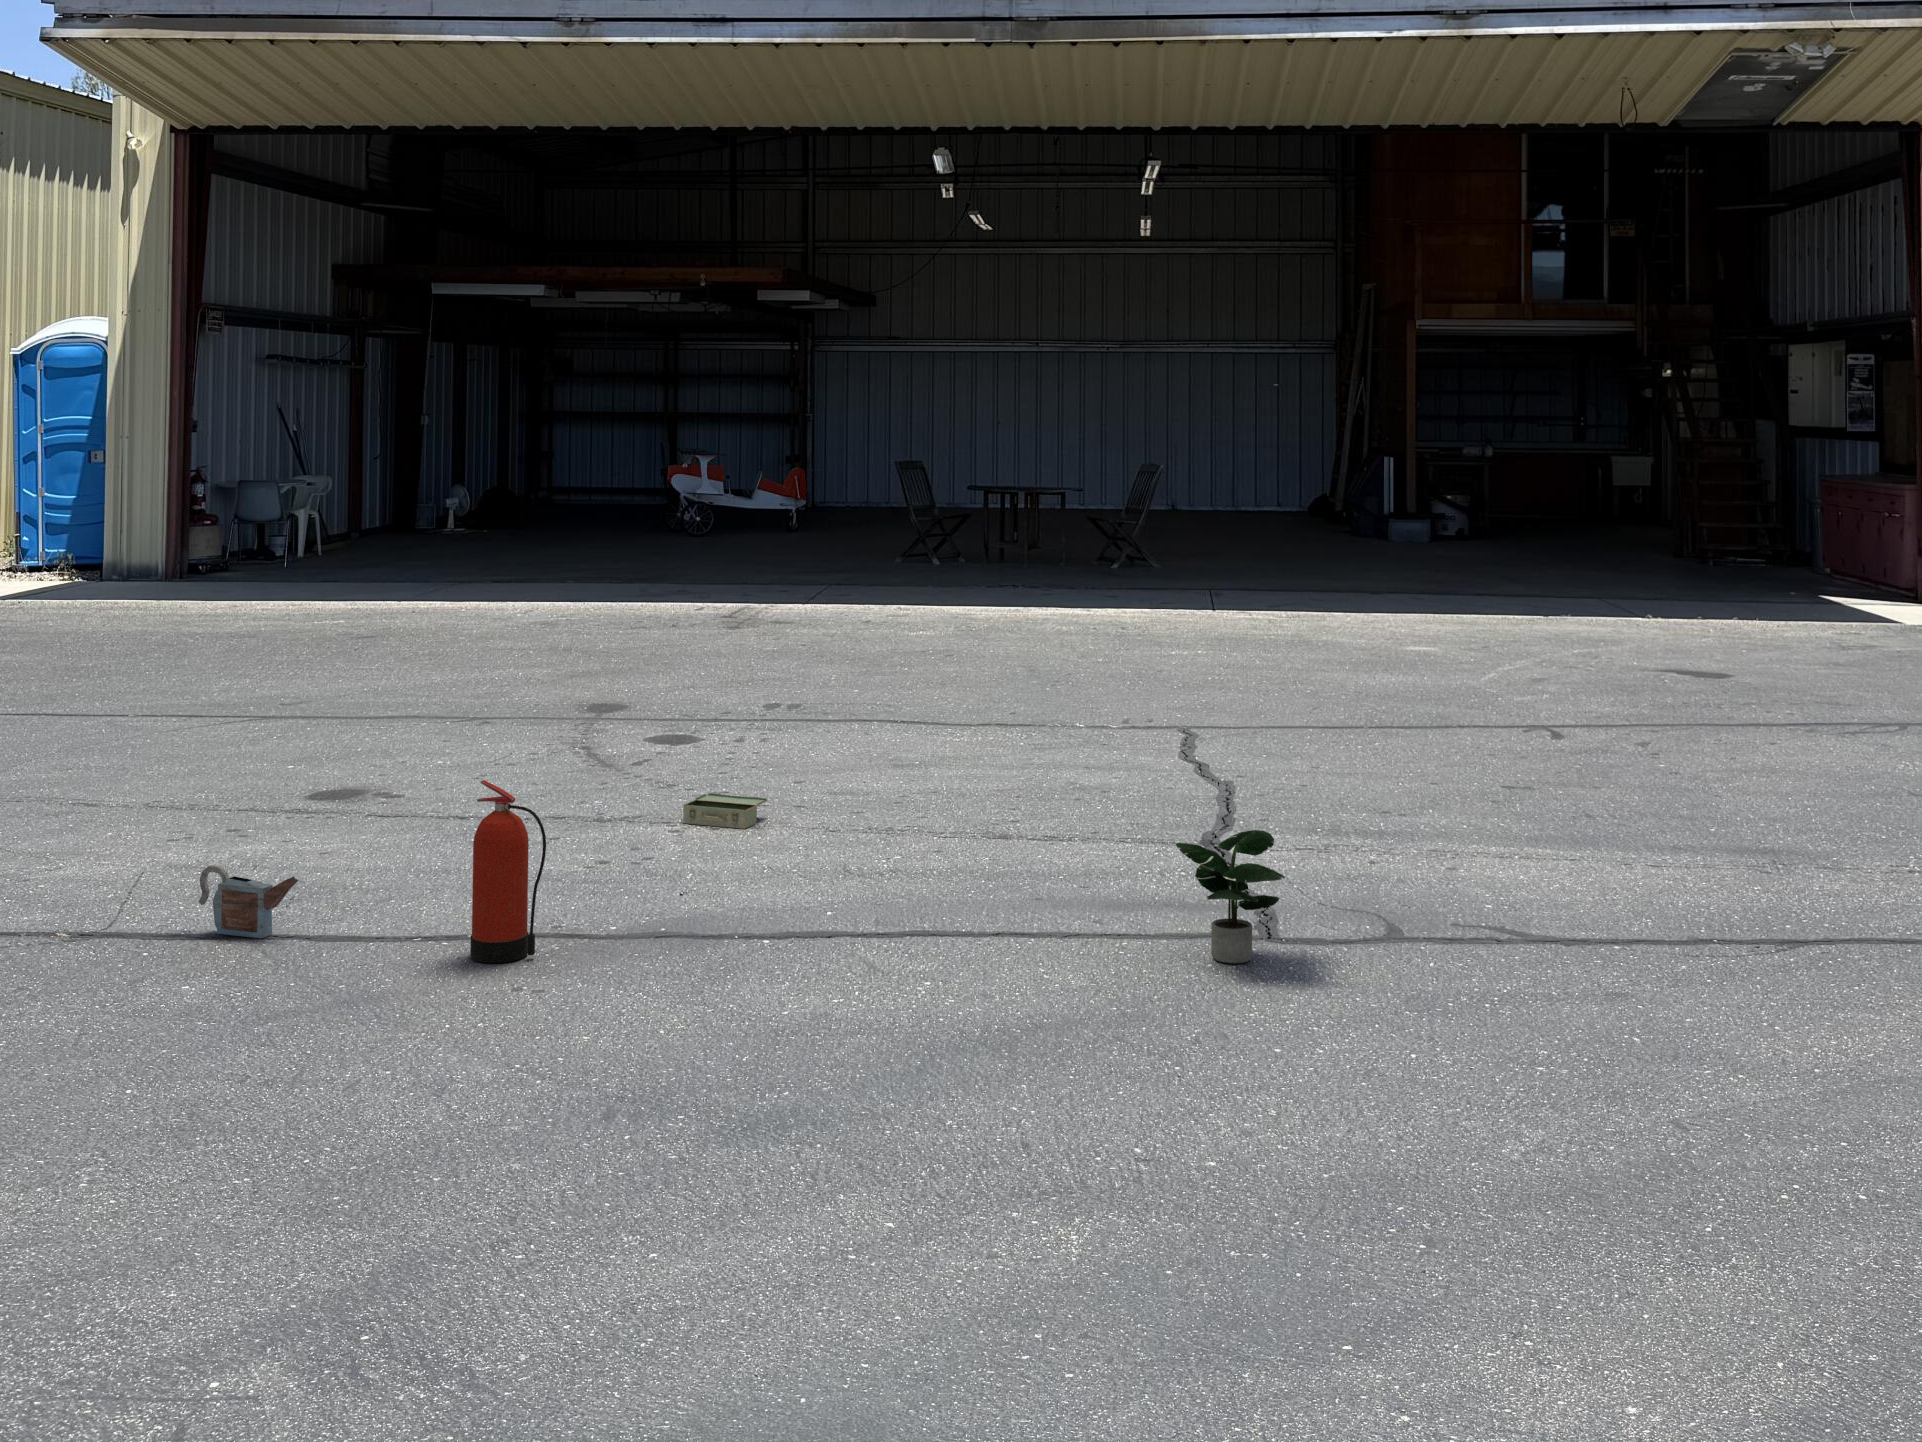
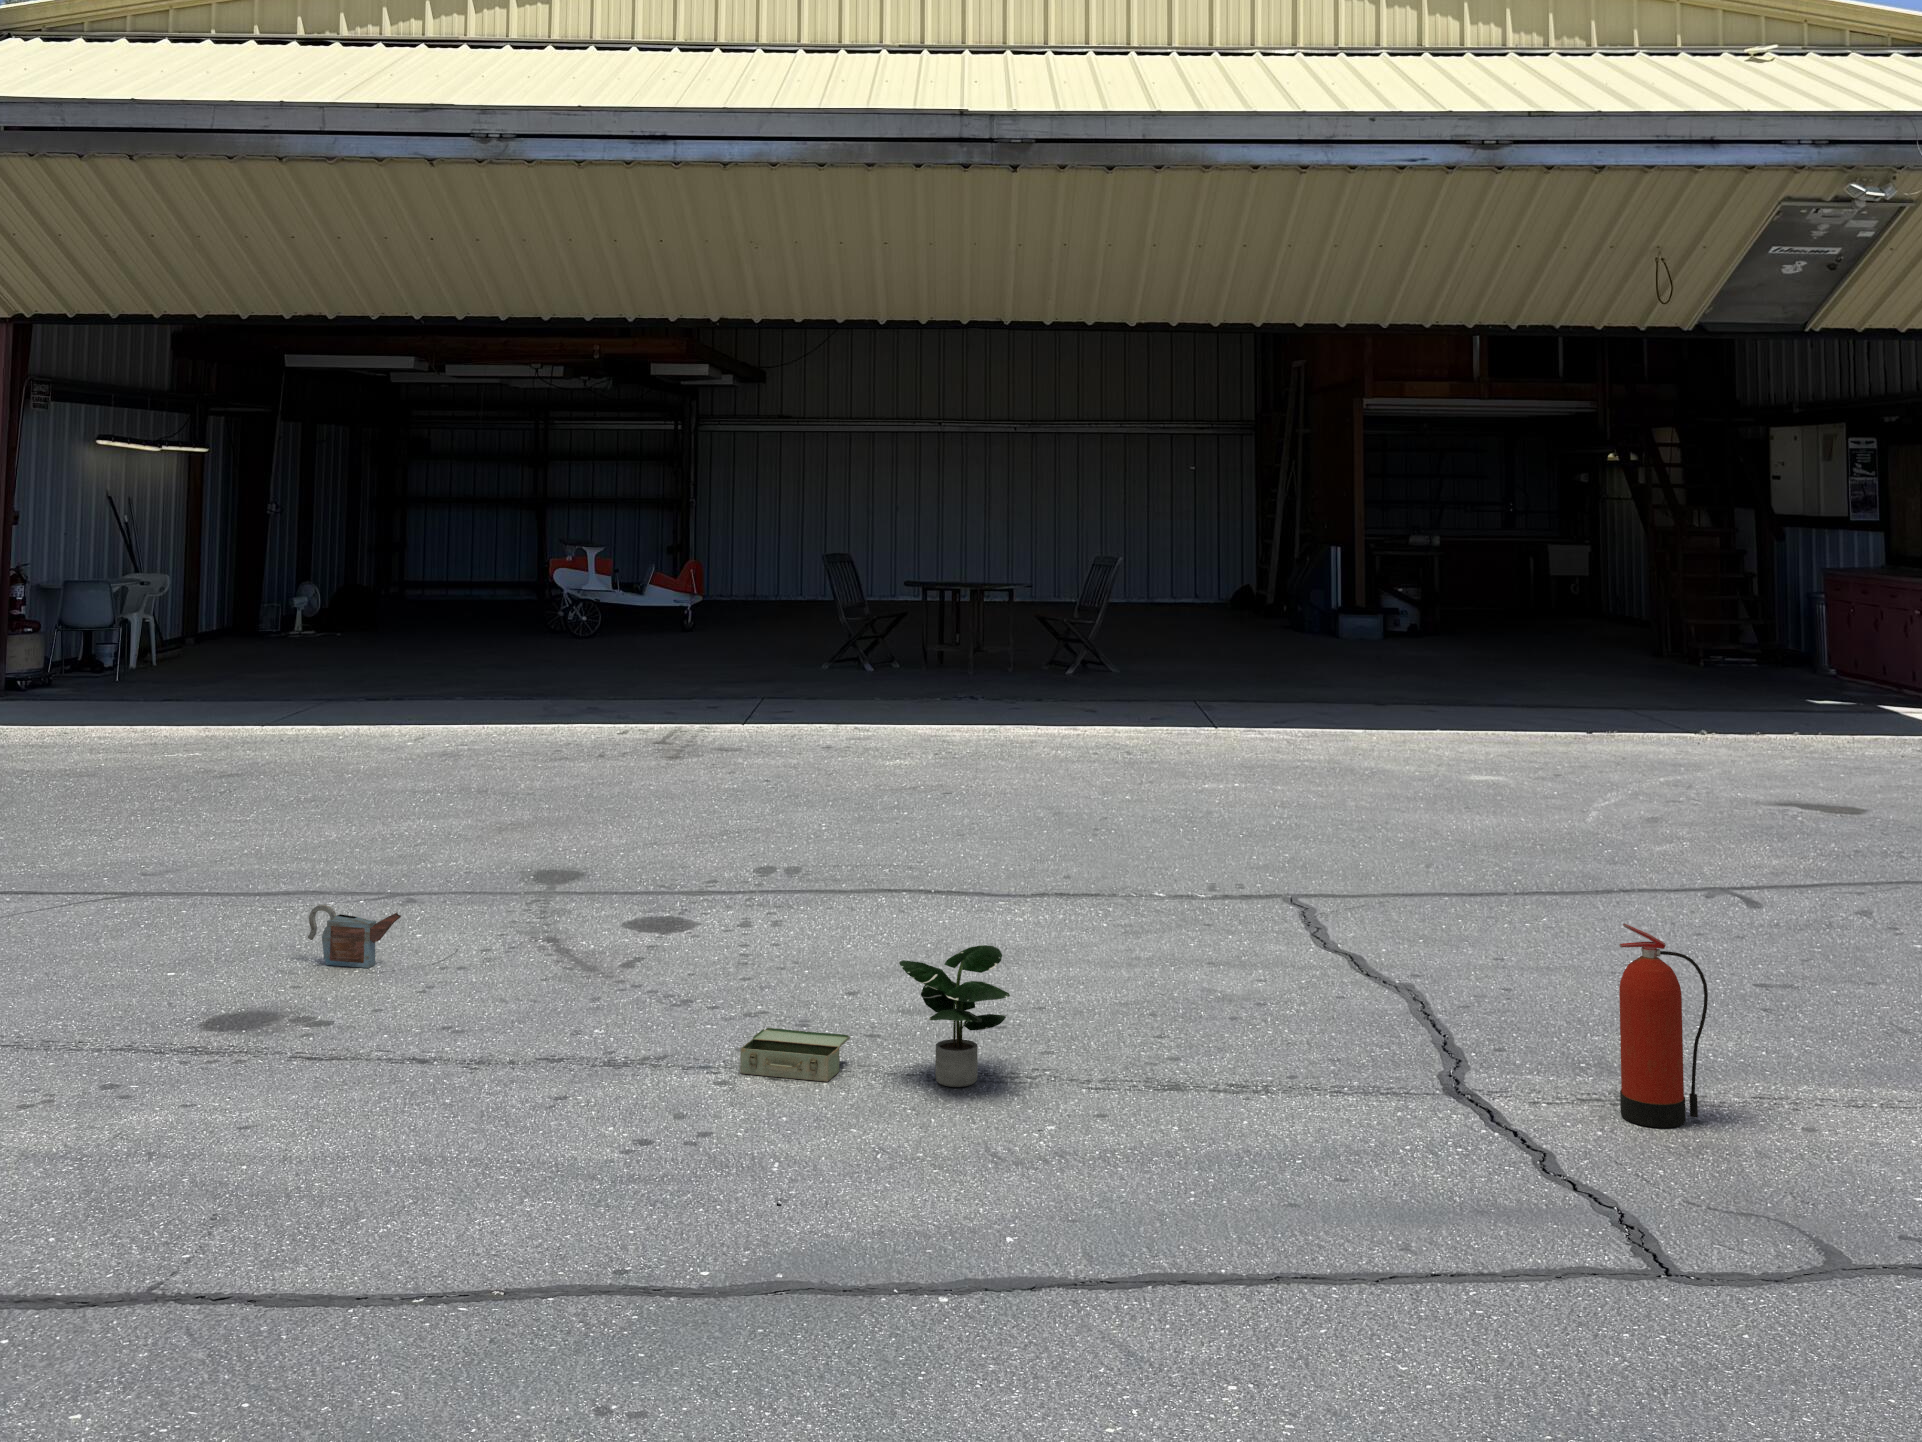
fire extinguisher: present [470,780,546,963] -> present [1619,924,1708,1128]
potted plant: present [1176,830,1285,963] -> present [899,945,1010,1087]
watering can: present [198,865,298,938] -> present [308,905,401,968]

